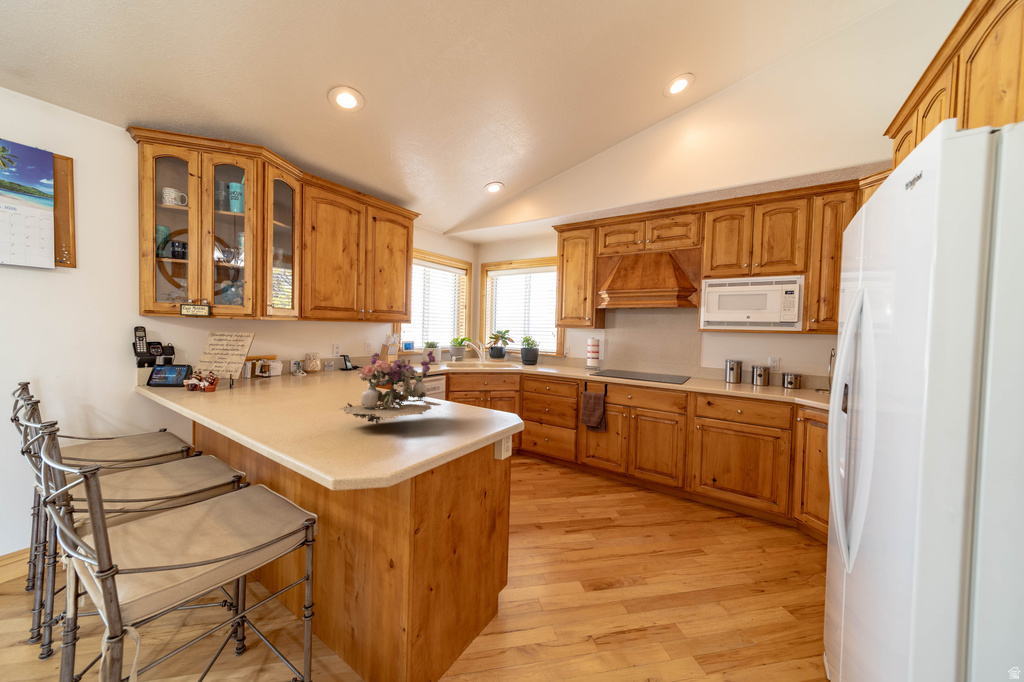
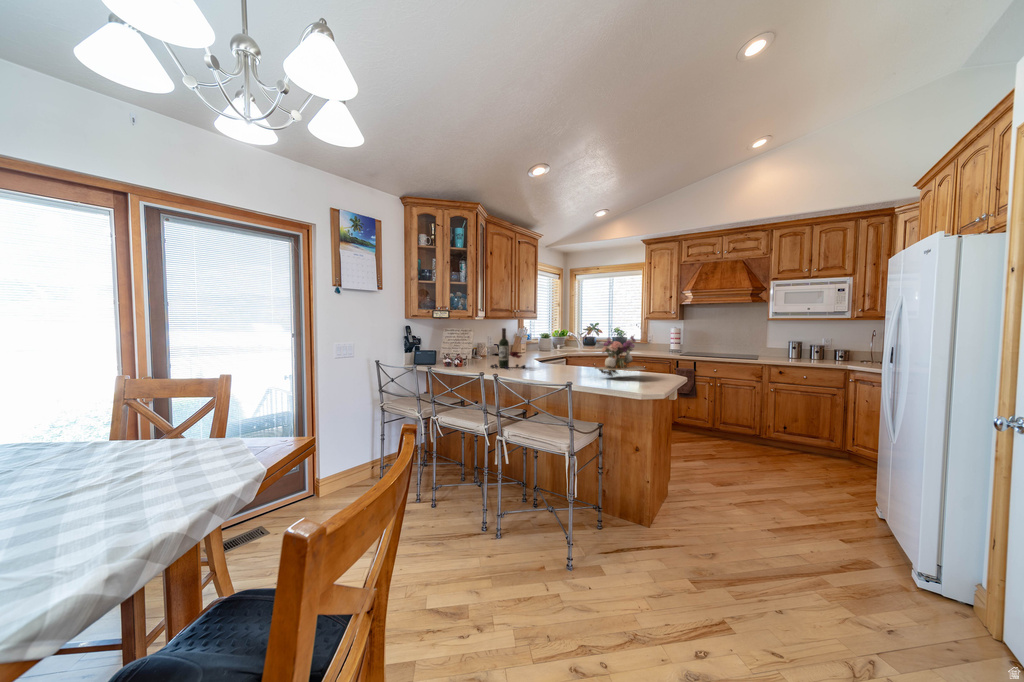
wine bottle: none [247,334,307,401] -> present [490,328,525,369]

